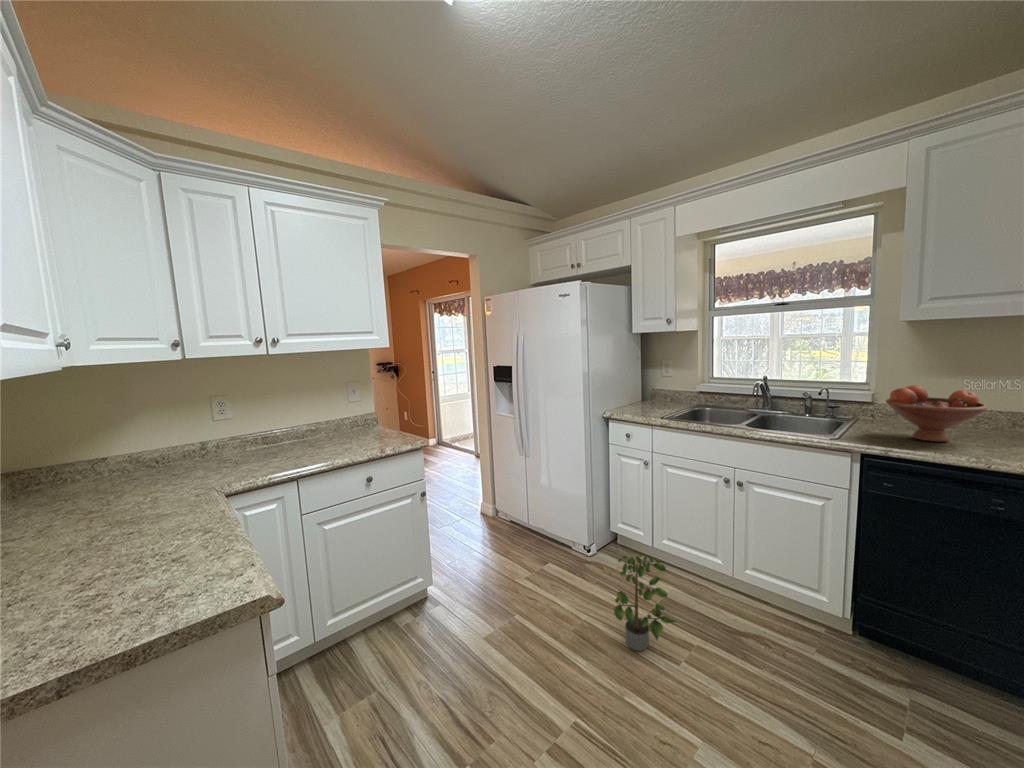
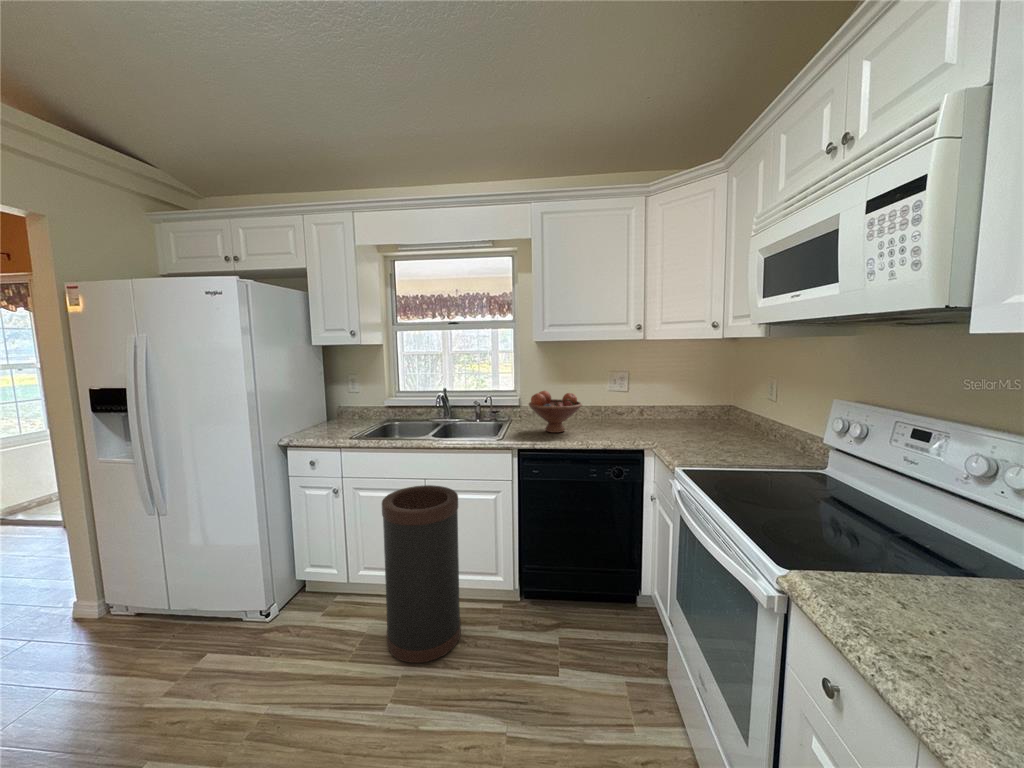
trash can: none [686,472,772,648] -> present [382,485,461,663]
potted plant: present [614,554,676,651] -> none [304,597,380,720]

